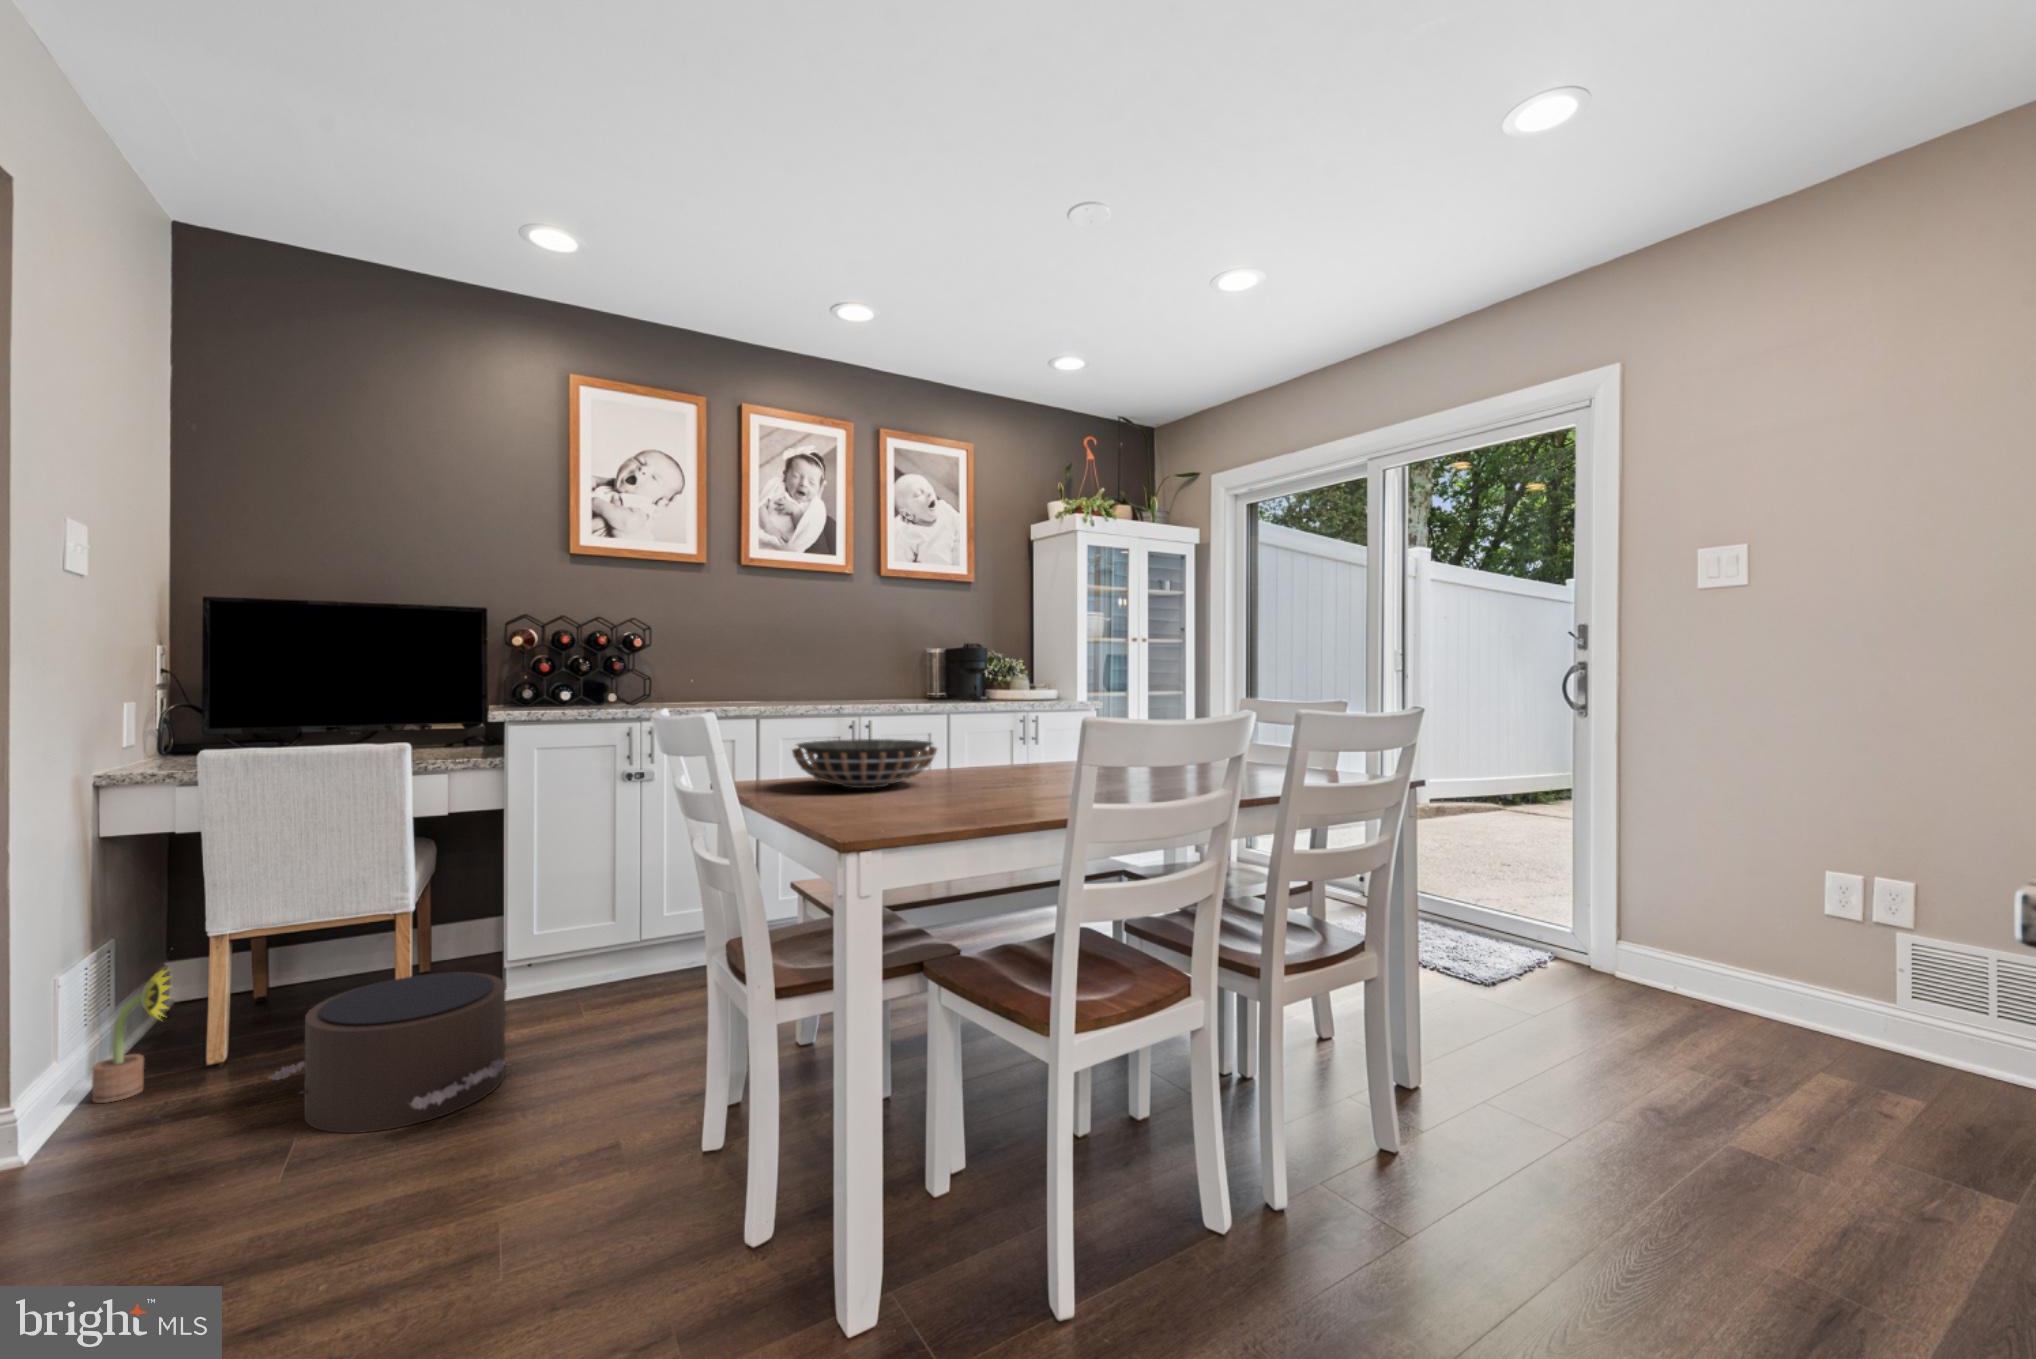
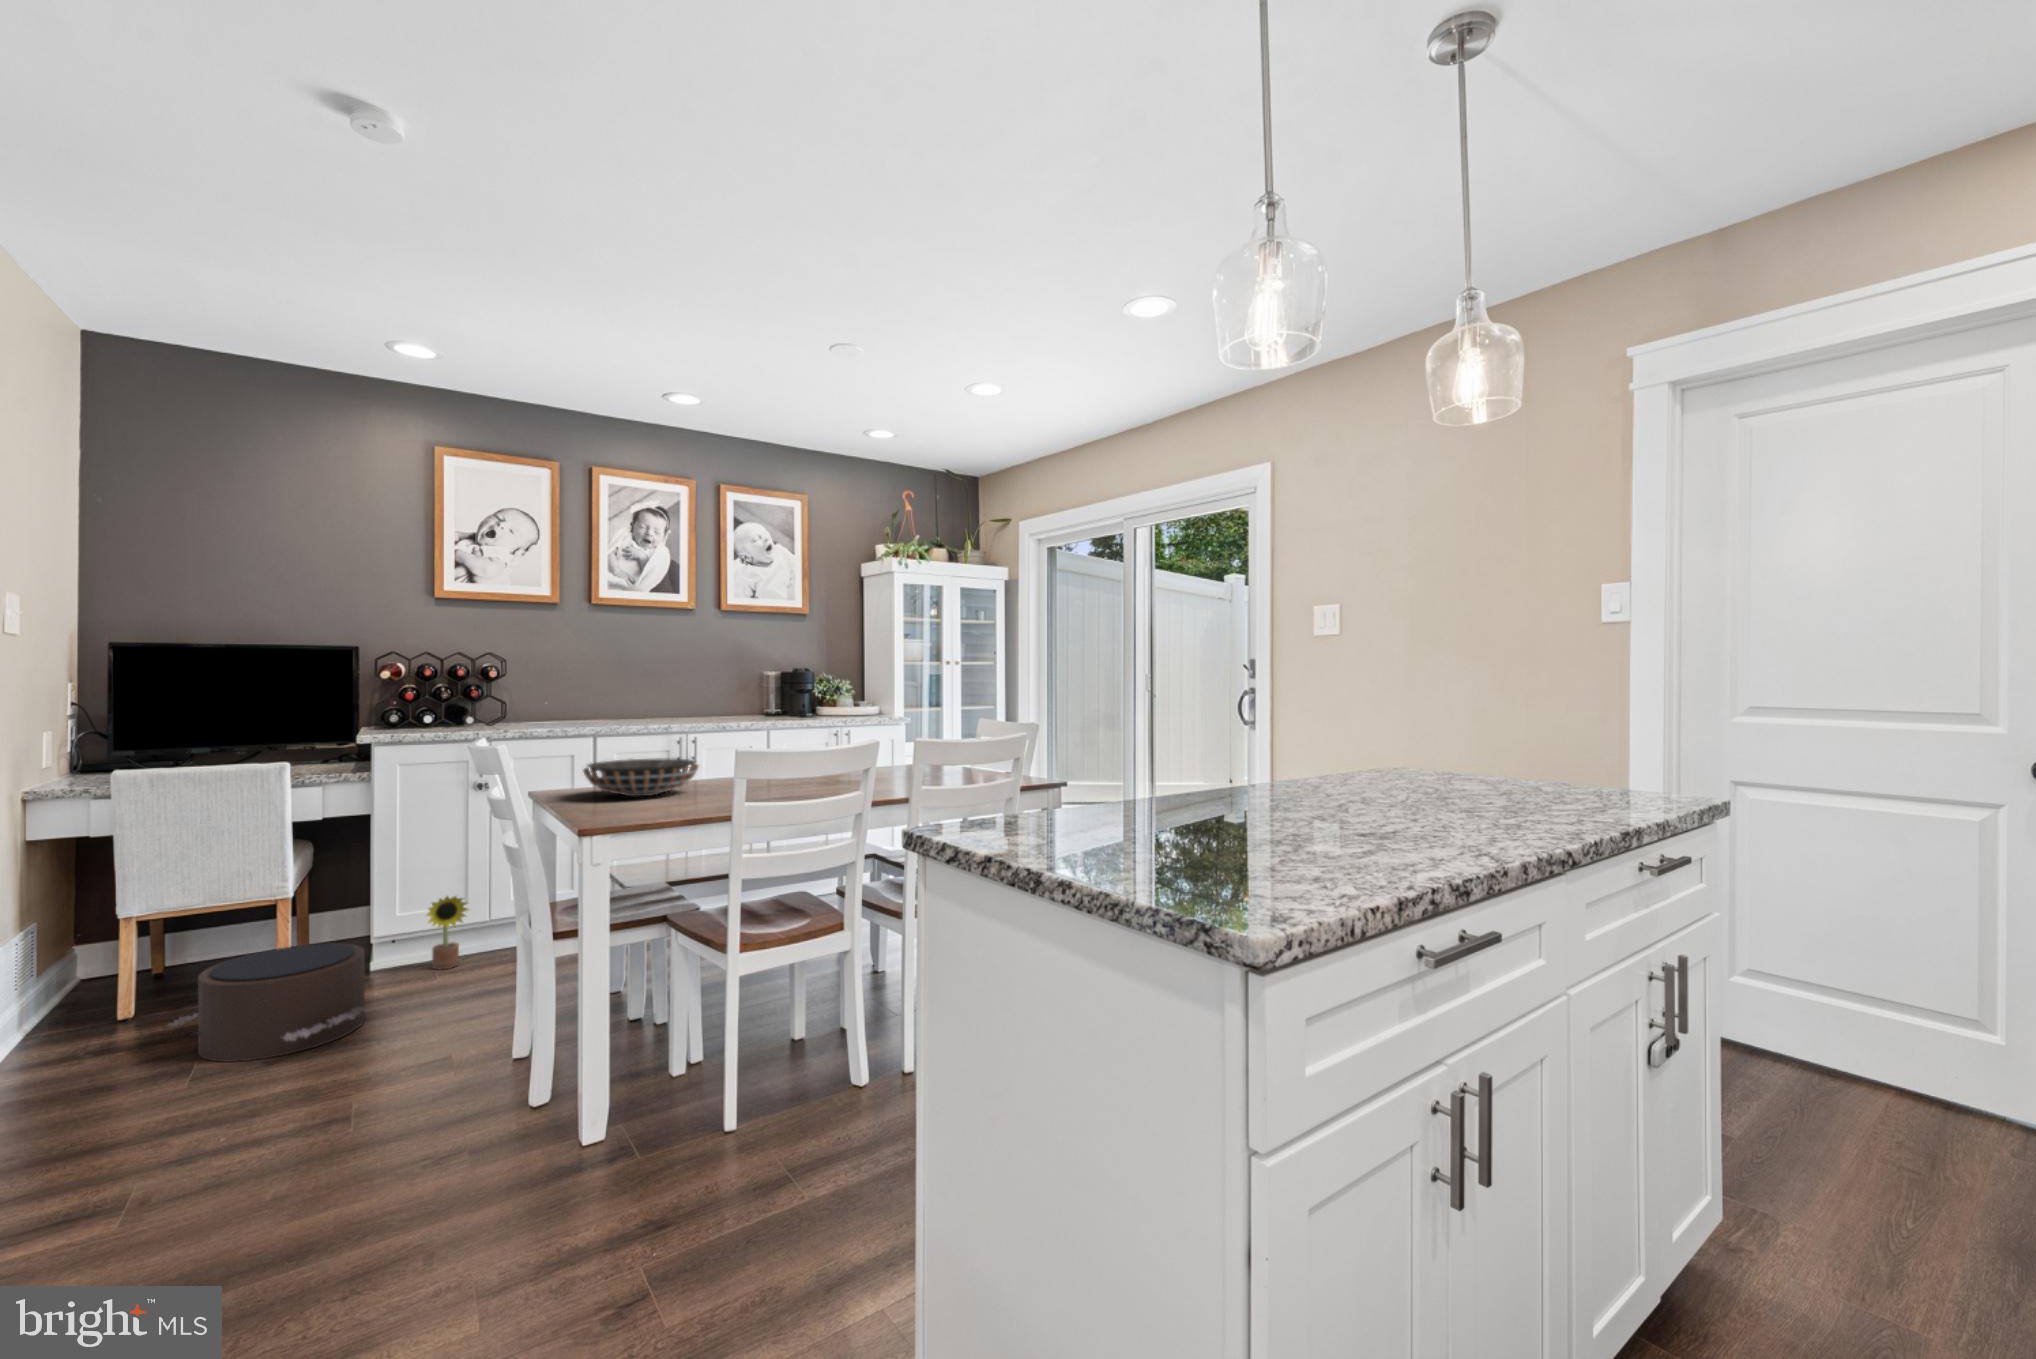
decorative plant: present [92,970,170,1103] -> present [427,896,468,970]

